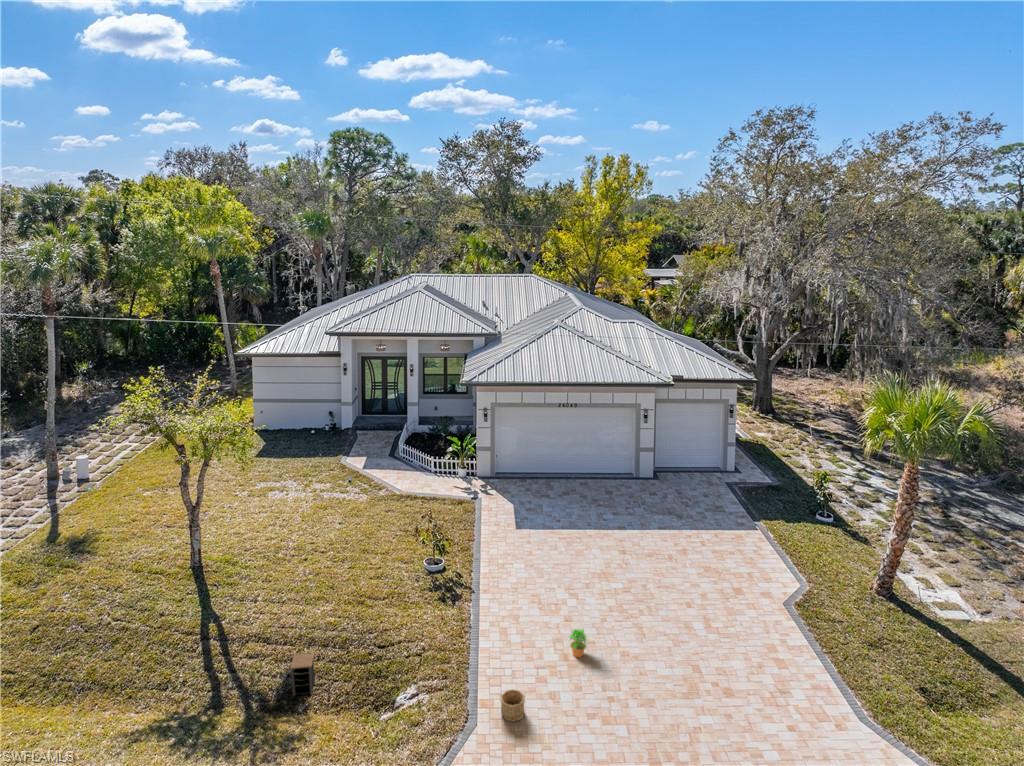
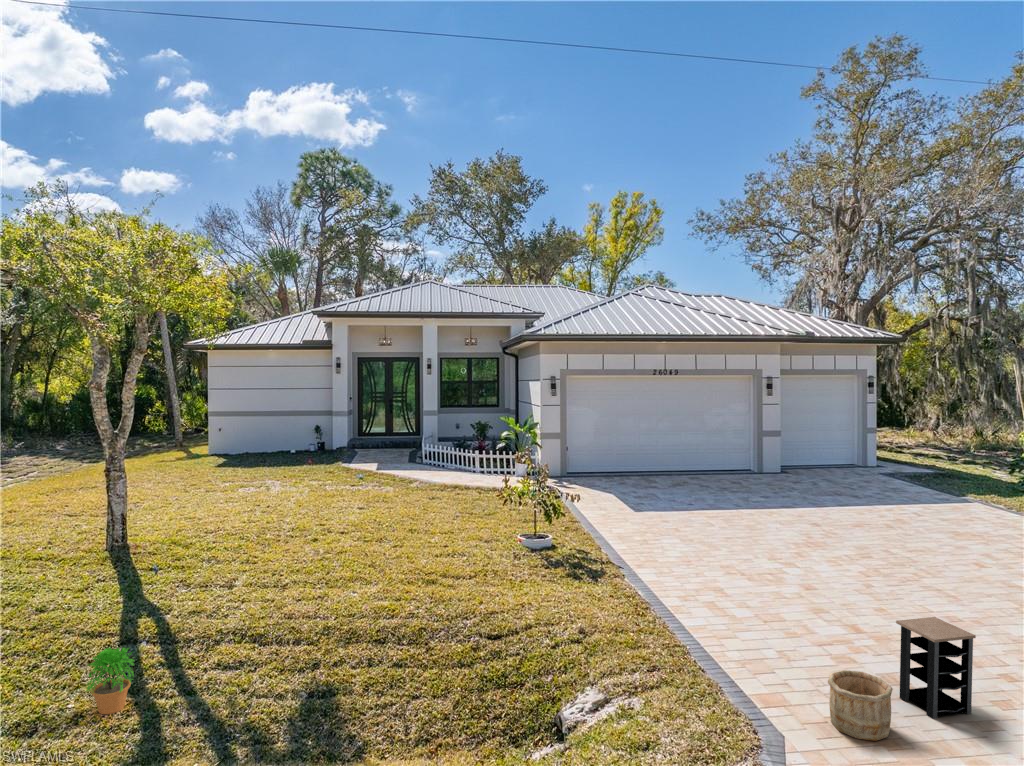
potted plant: present [568,629,587,658] -> present [86,647,134,714]
side table: present [290,653,315,696] -> present [896,617,976,719]

